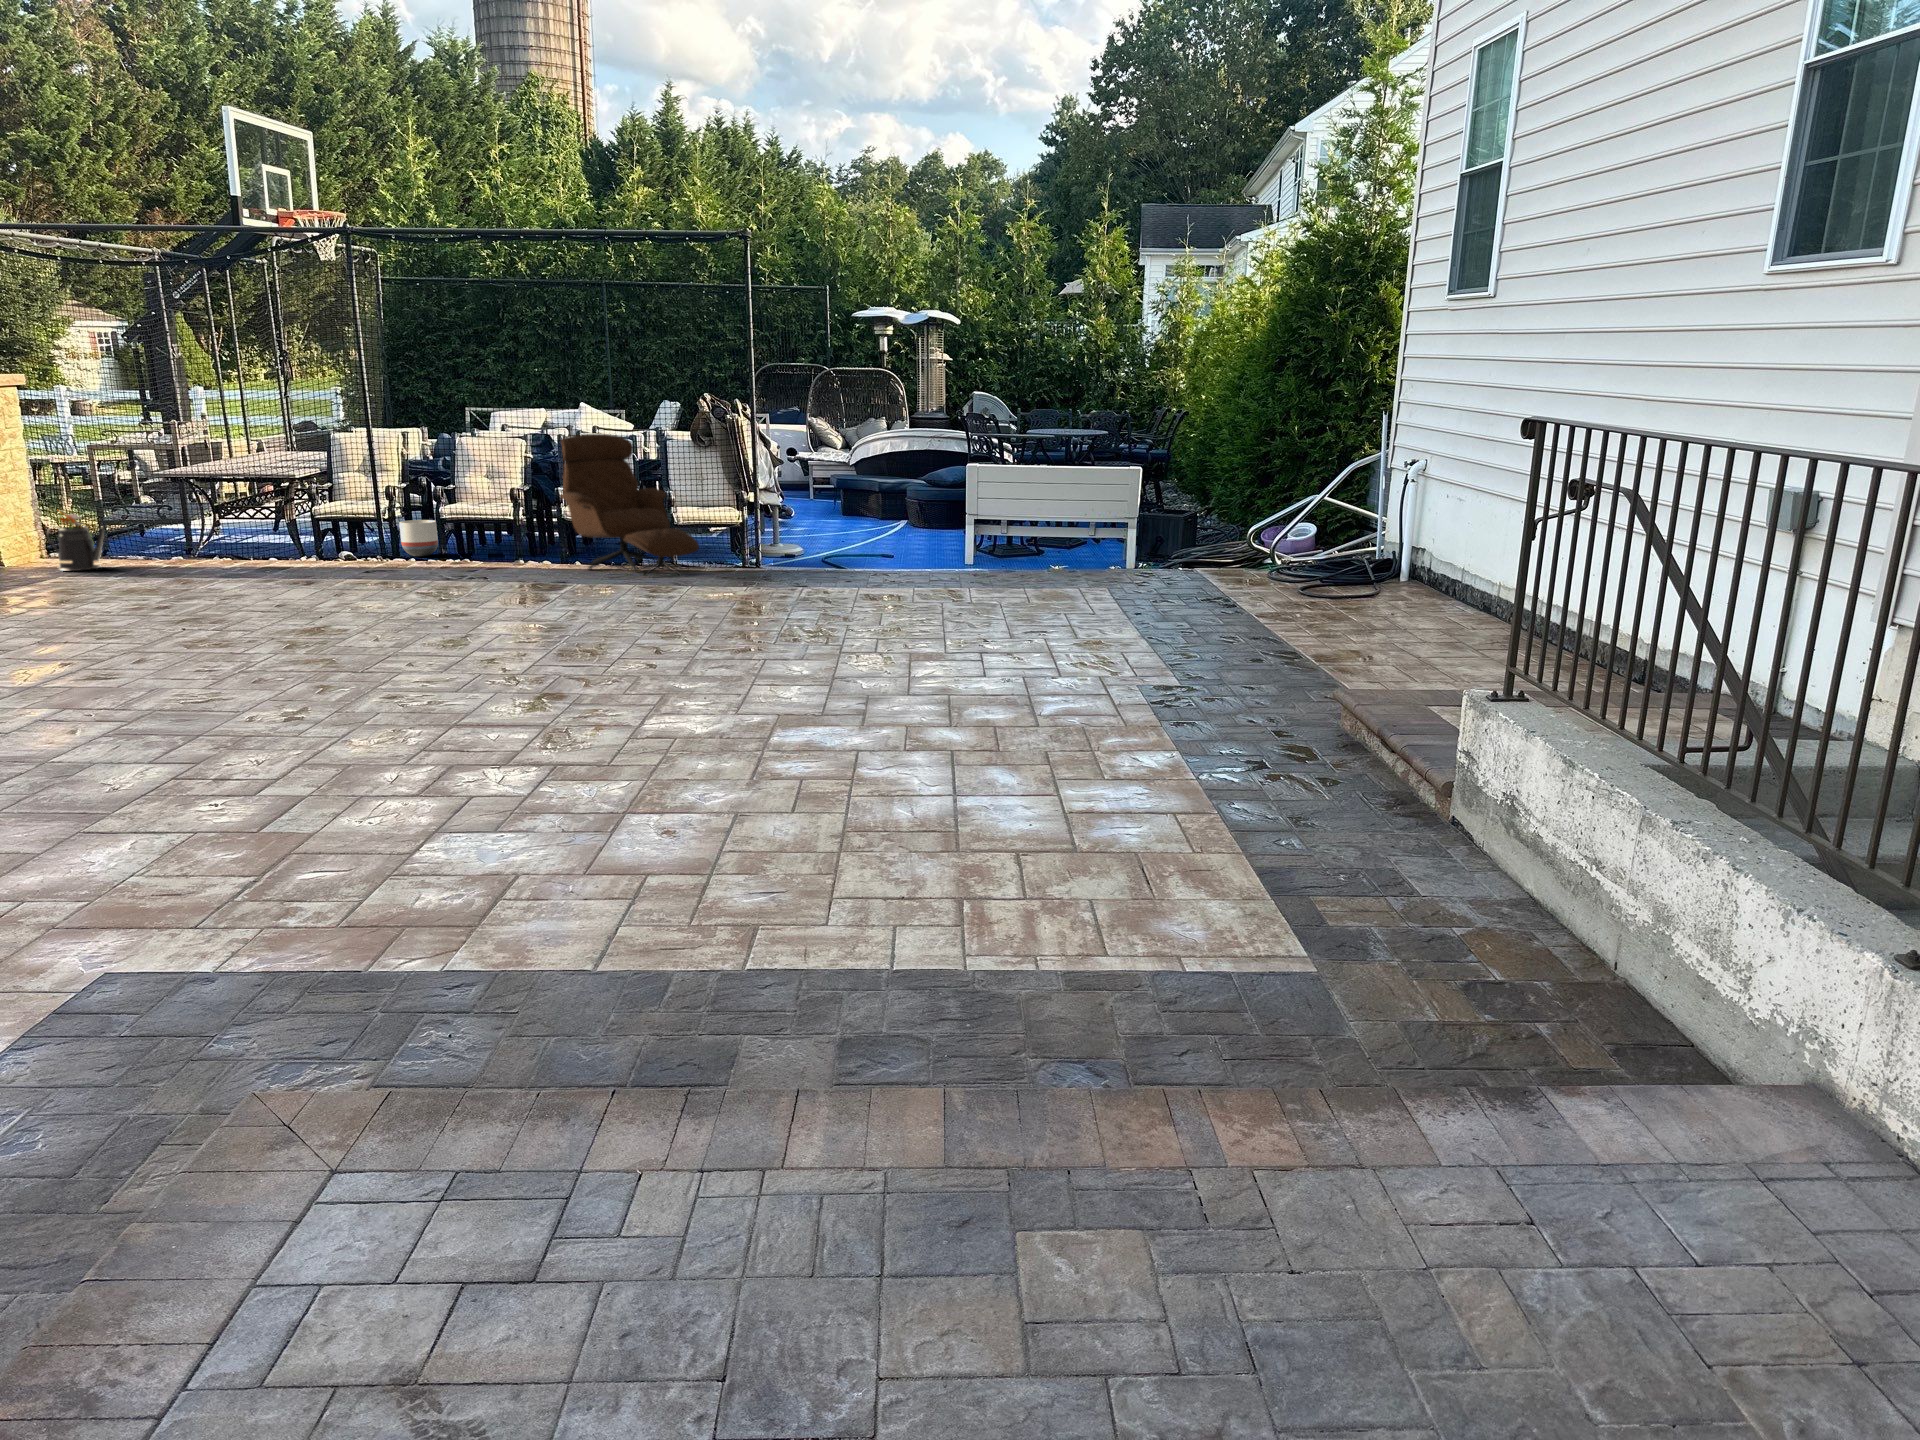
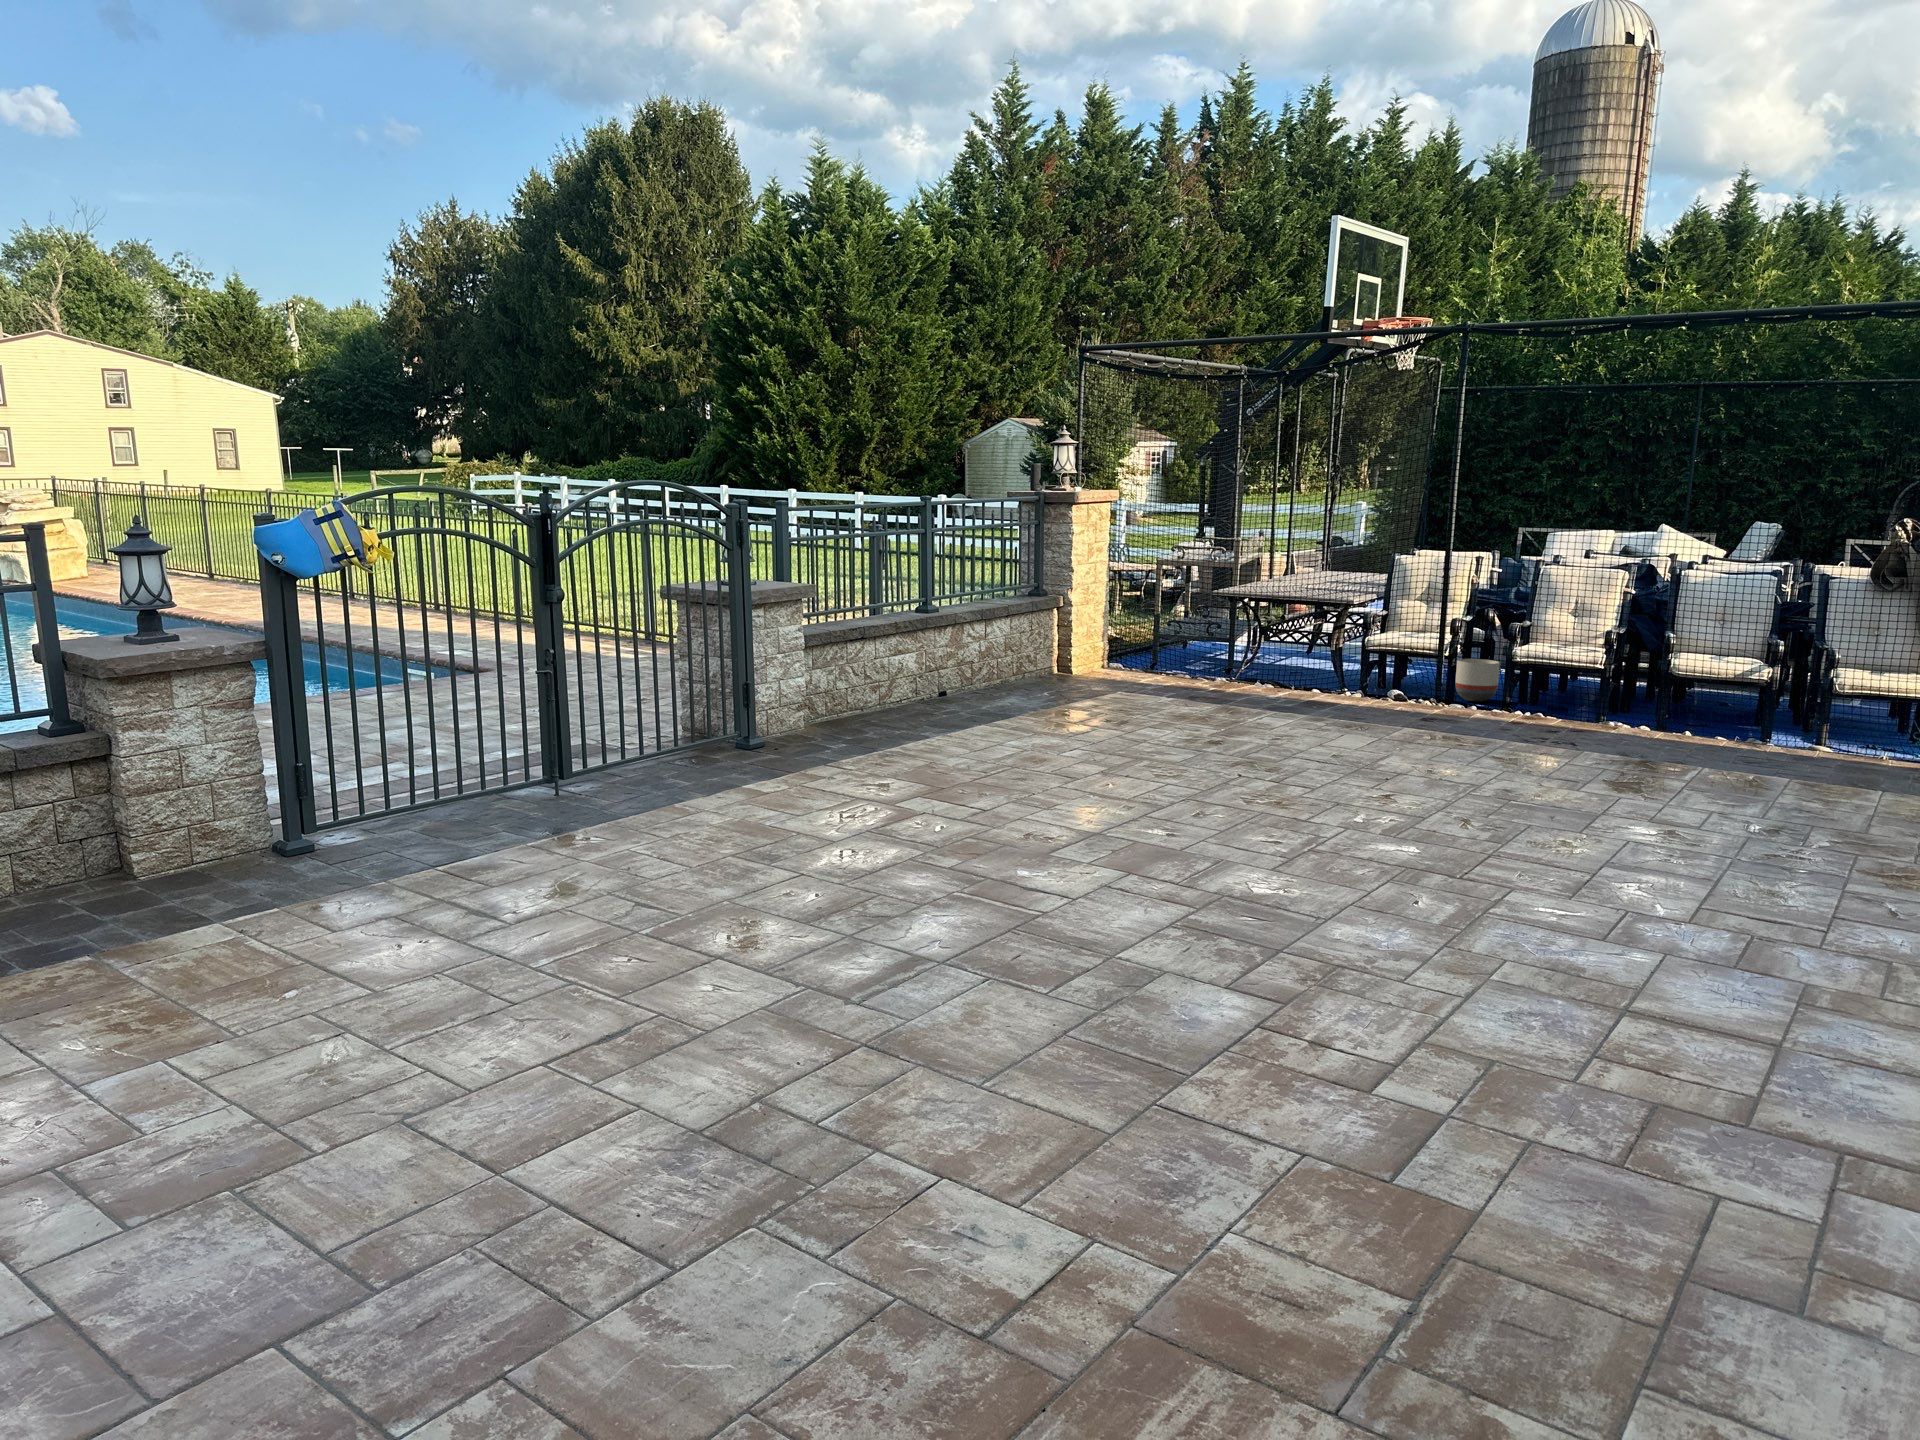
lounge chair: present [561,434,699,576] -> none [1679,570,1888,771]
watering can: present [47,512,104,571] -> none [1117,618,1167,683]

